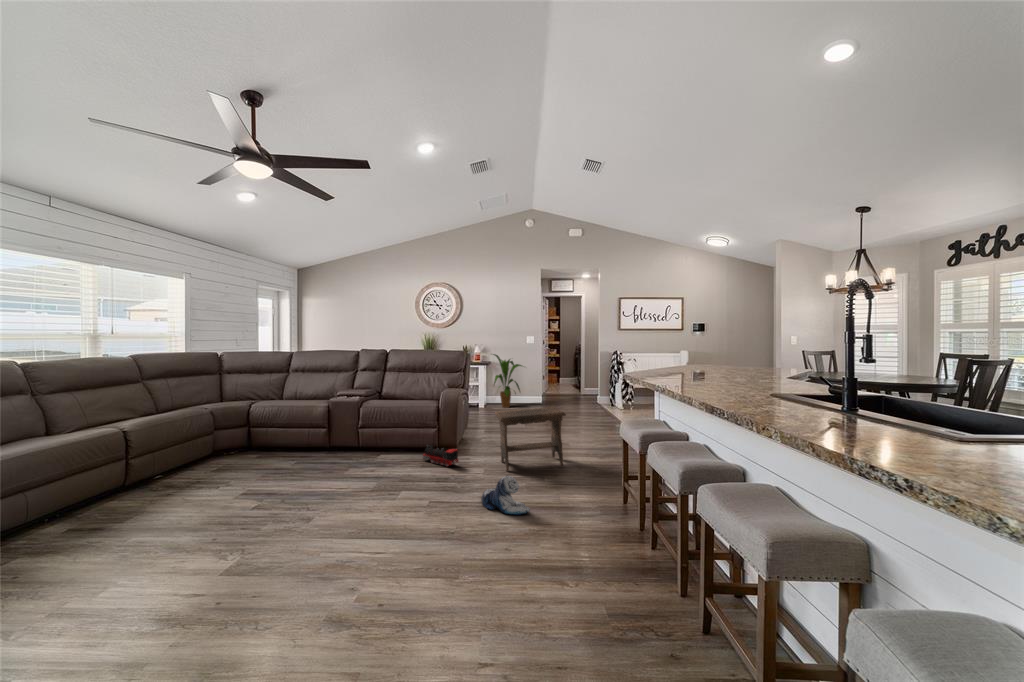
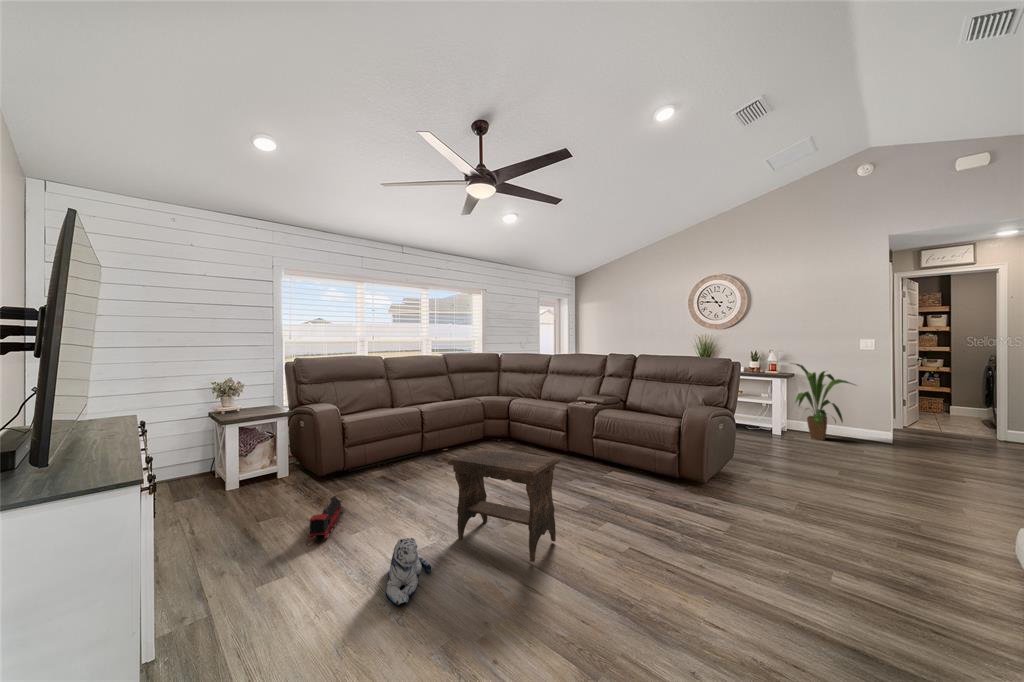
footstool: present [495,407,566,471] -> present [448,448,560,562]
toy train: present [423,445,458,466] -> present [309,495,345,540]
plush toy: present [481,476,530,515] -> present [386,538,431,605]

